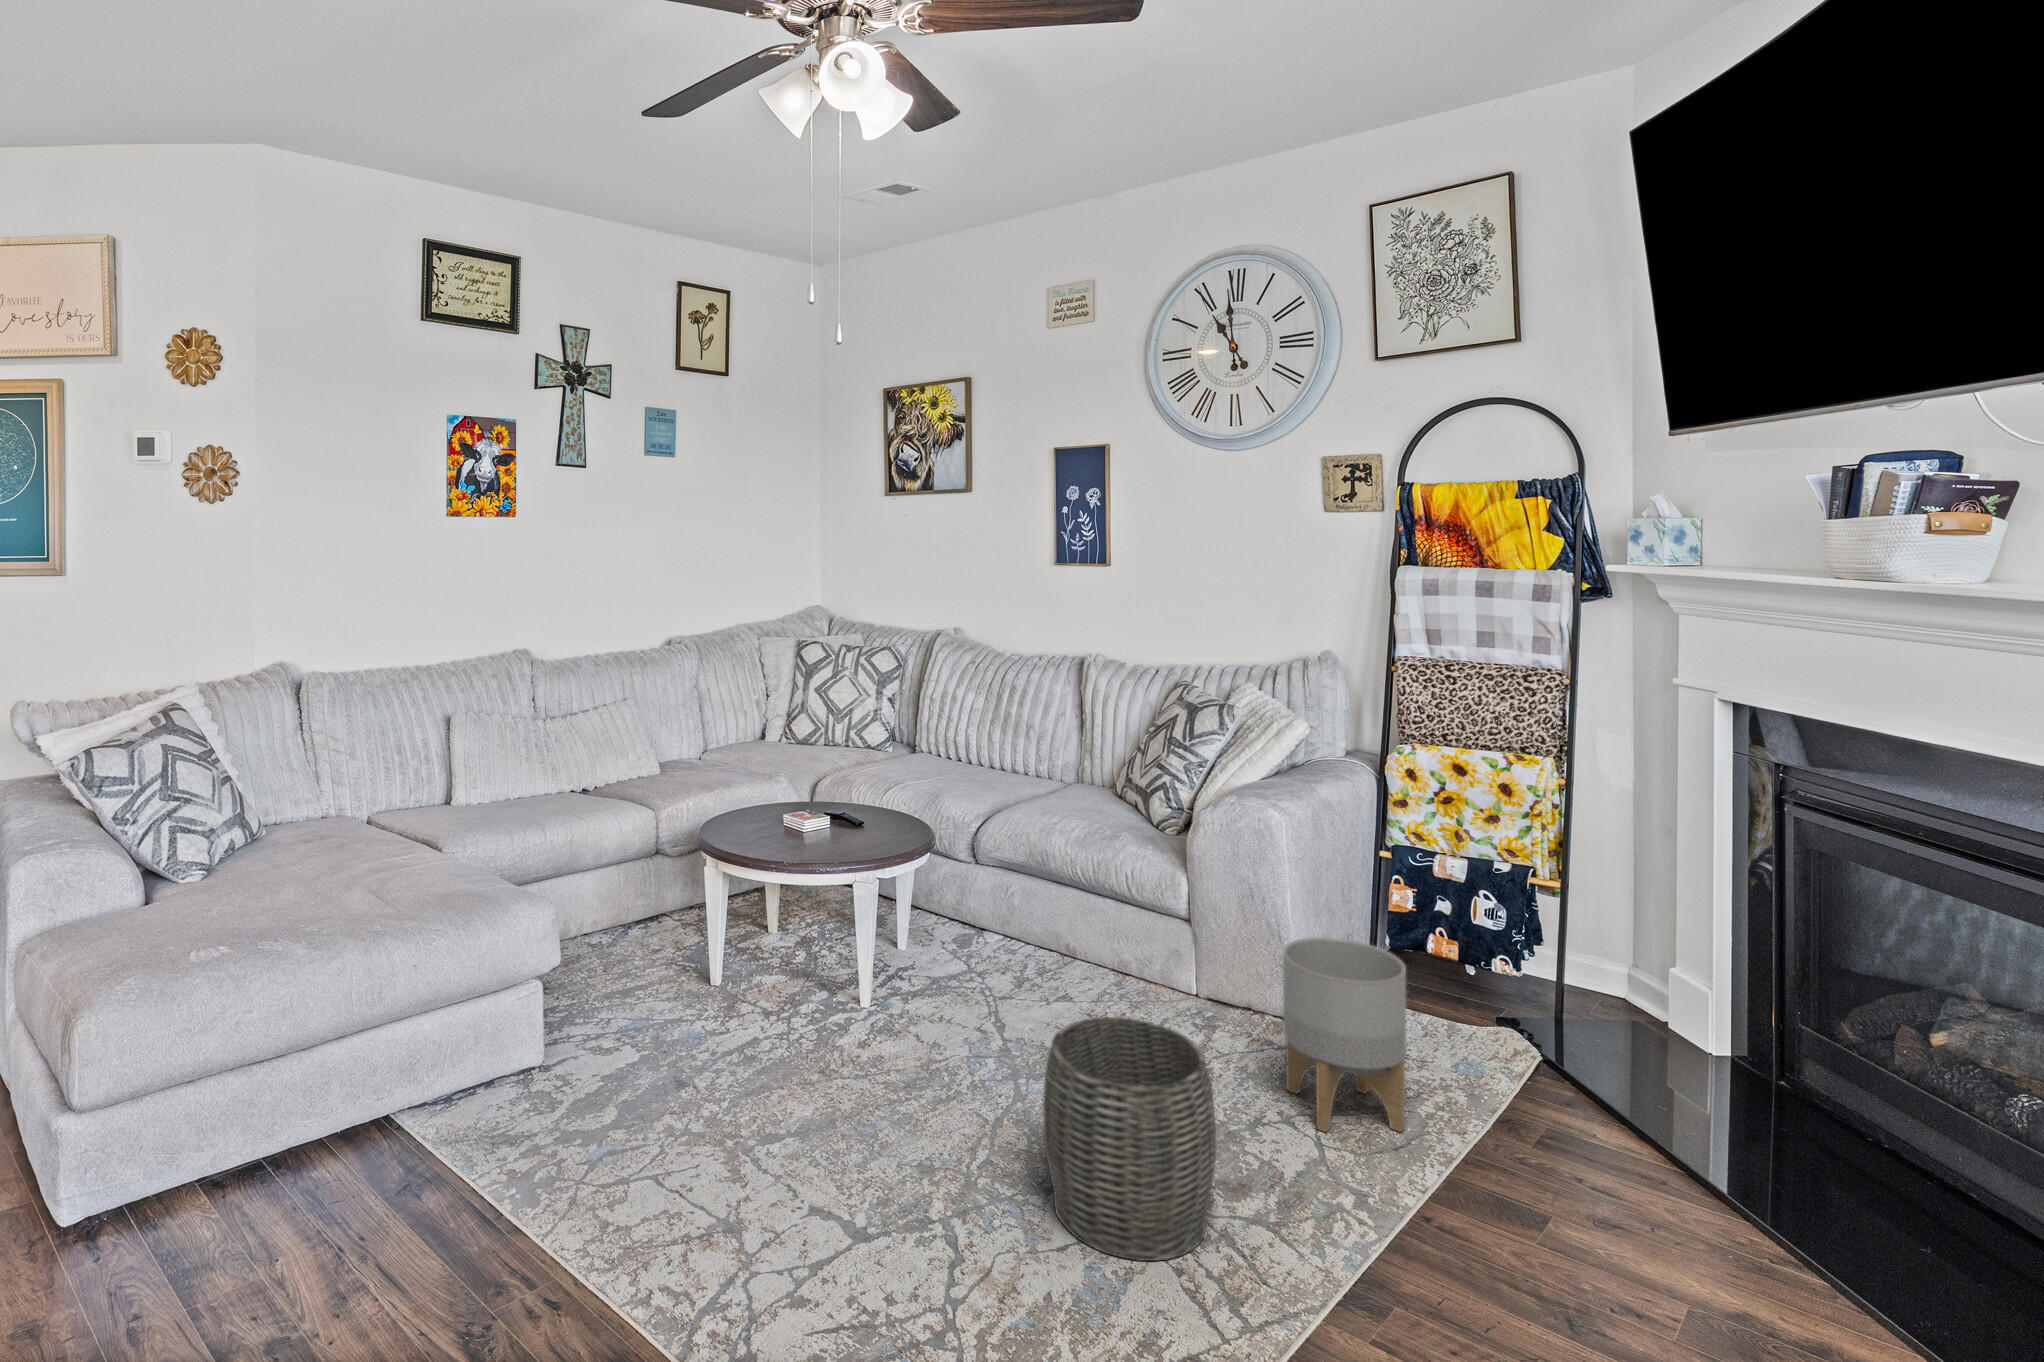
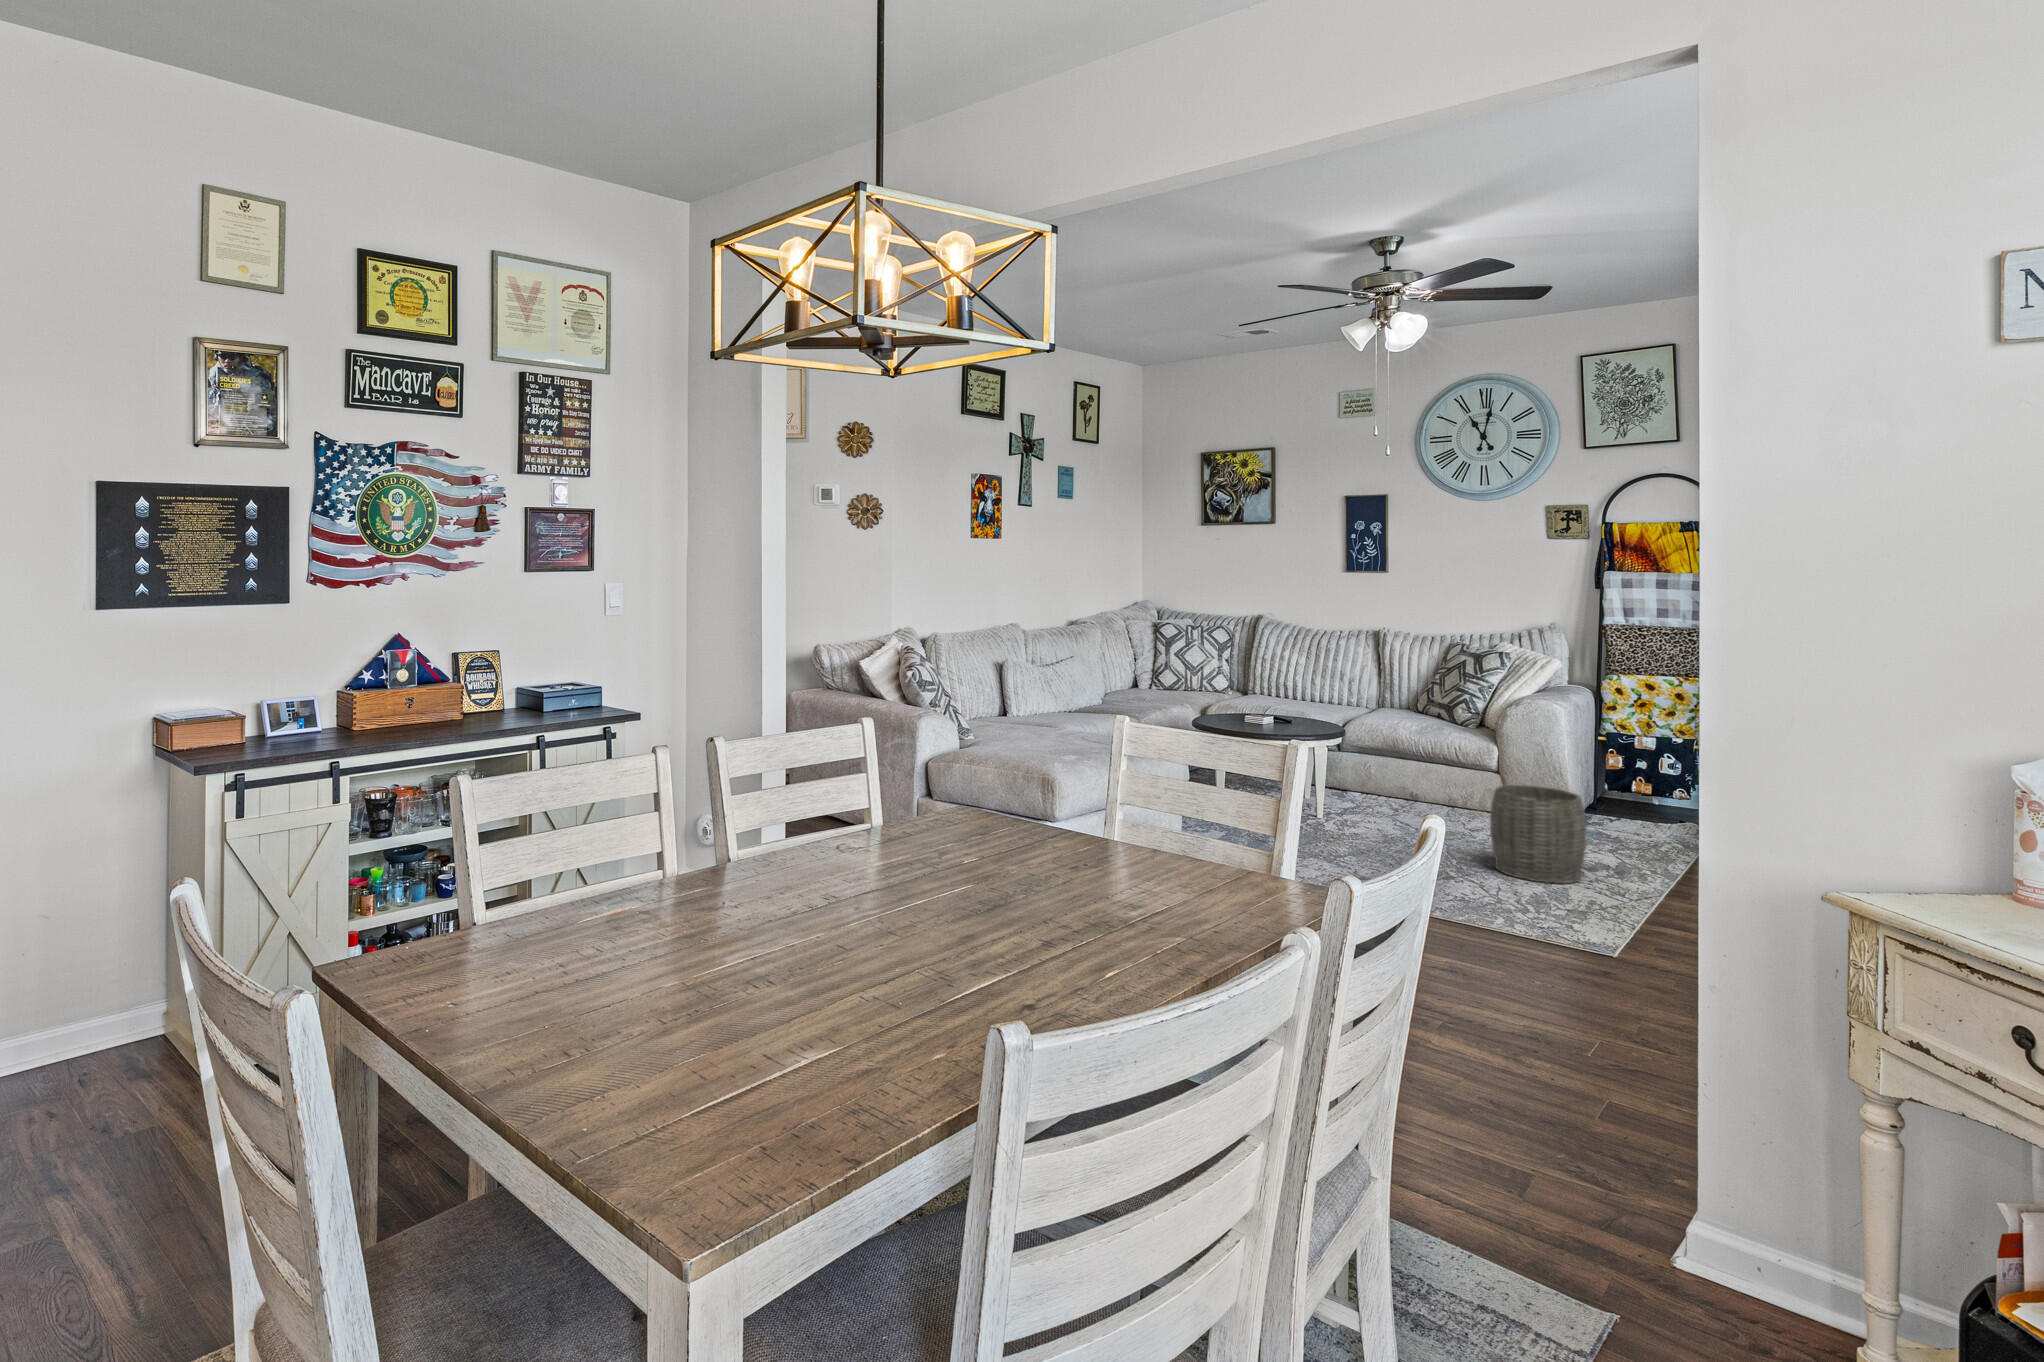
planter: present [1283,937,1406,1132] -> none [1583,762,1654,854]

